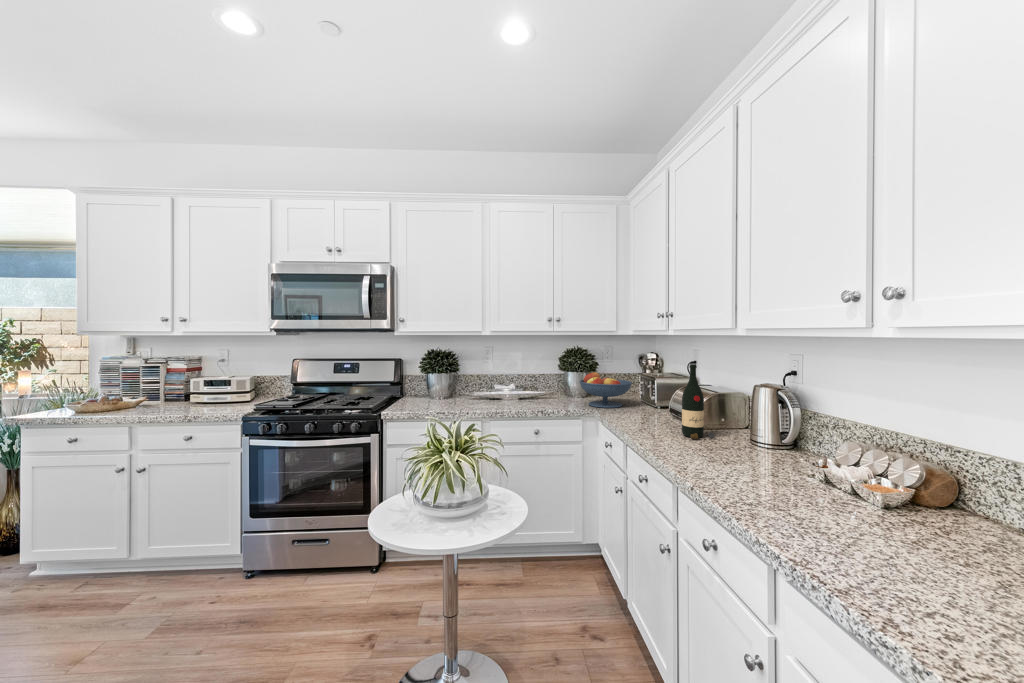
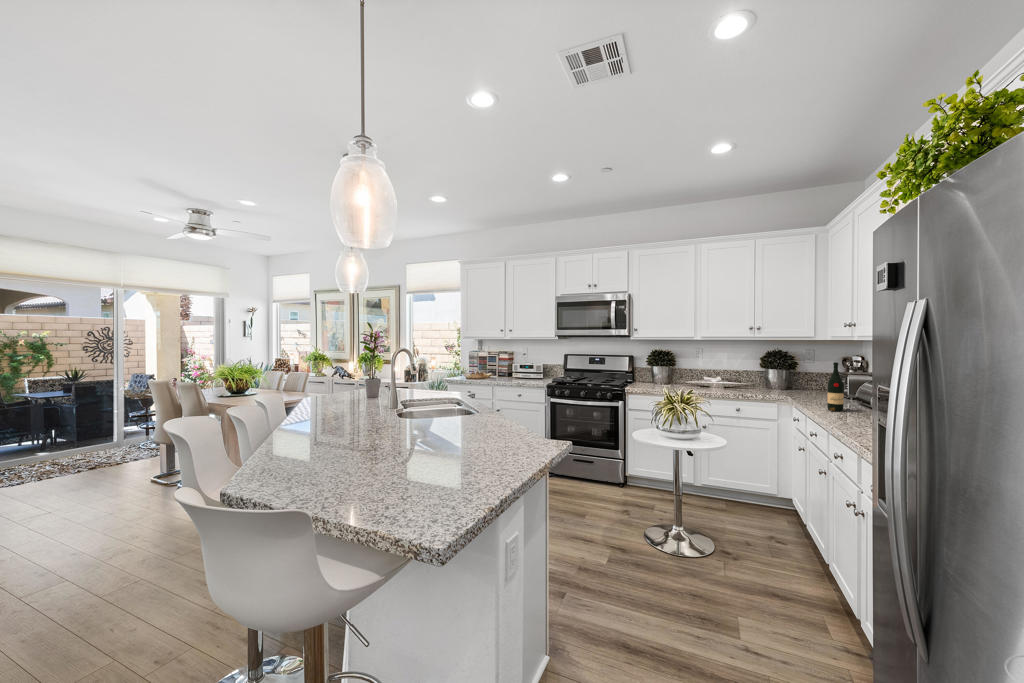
fruit bowl: present [579,372,632,408] -> none [772,369,819,396]

